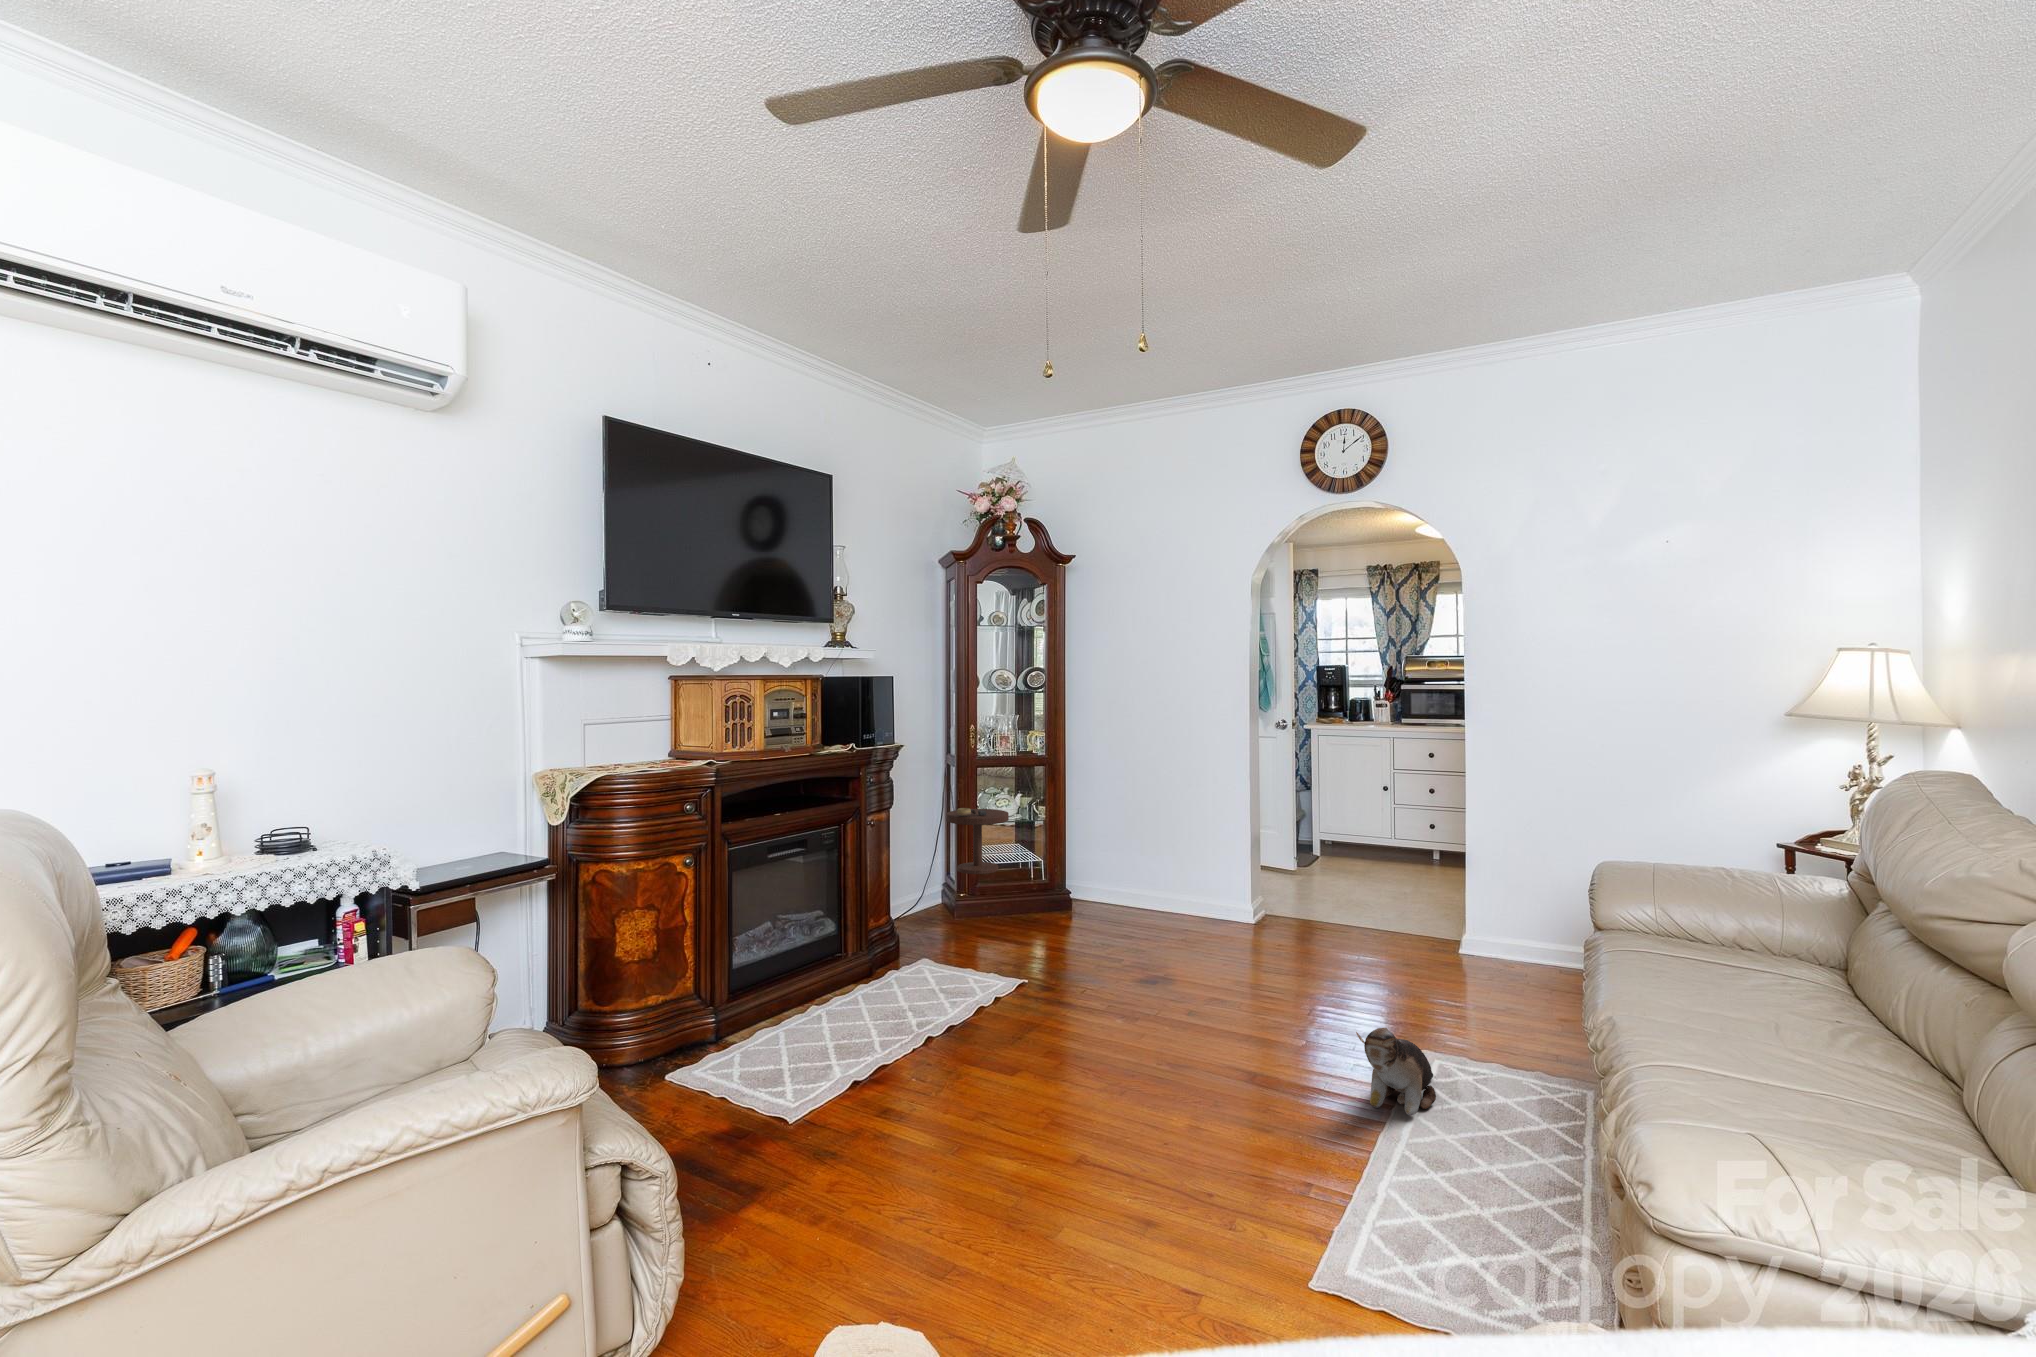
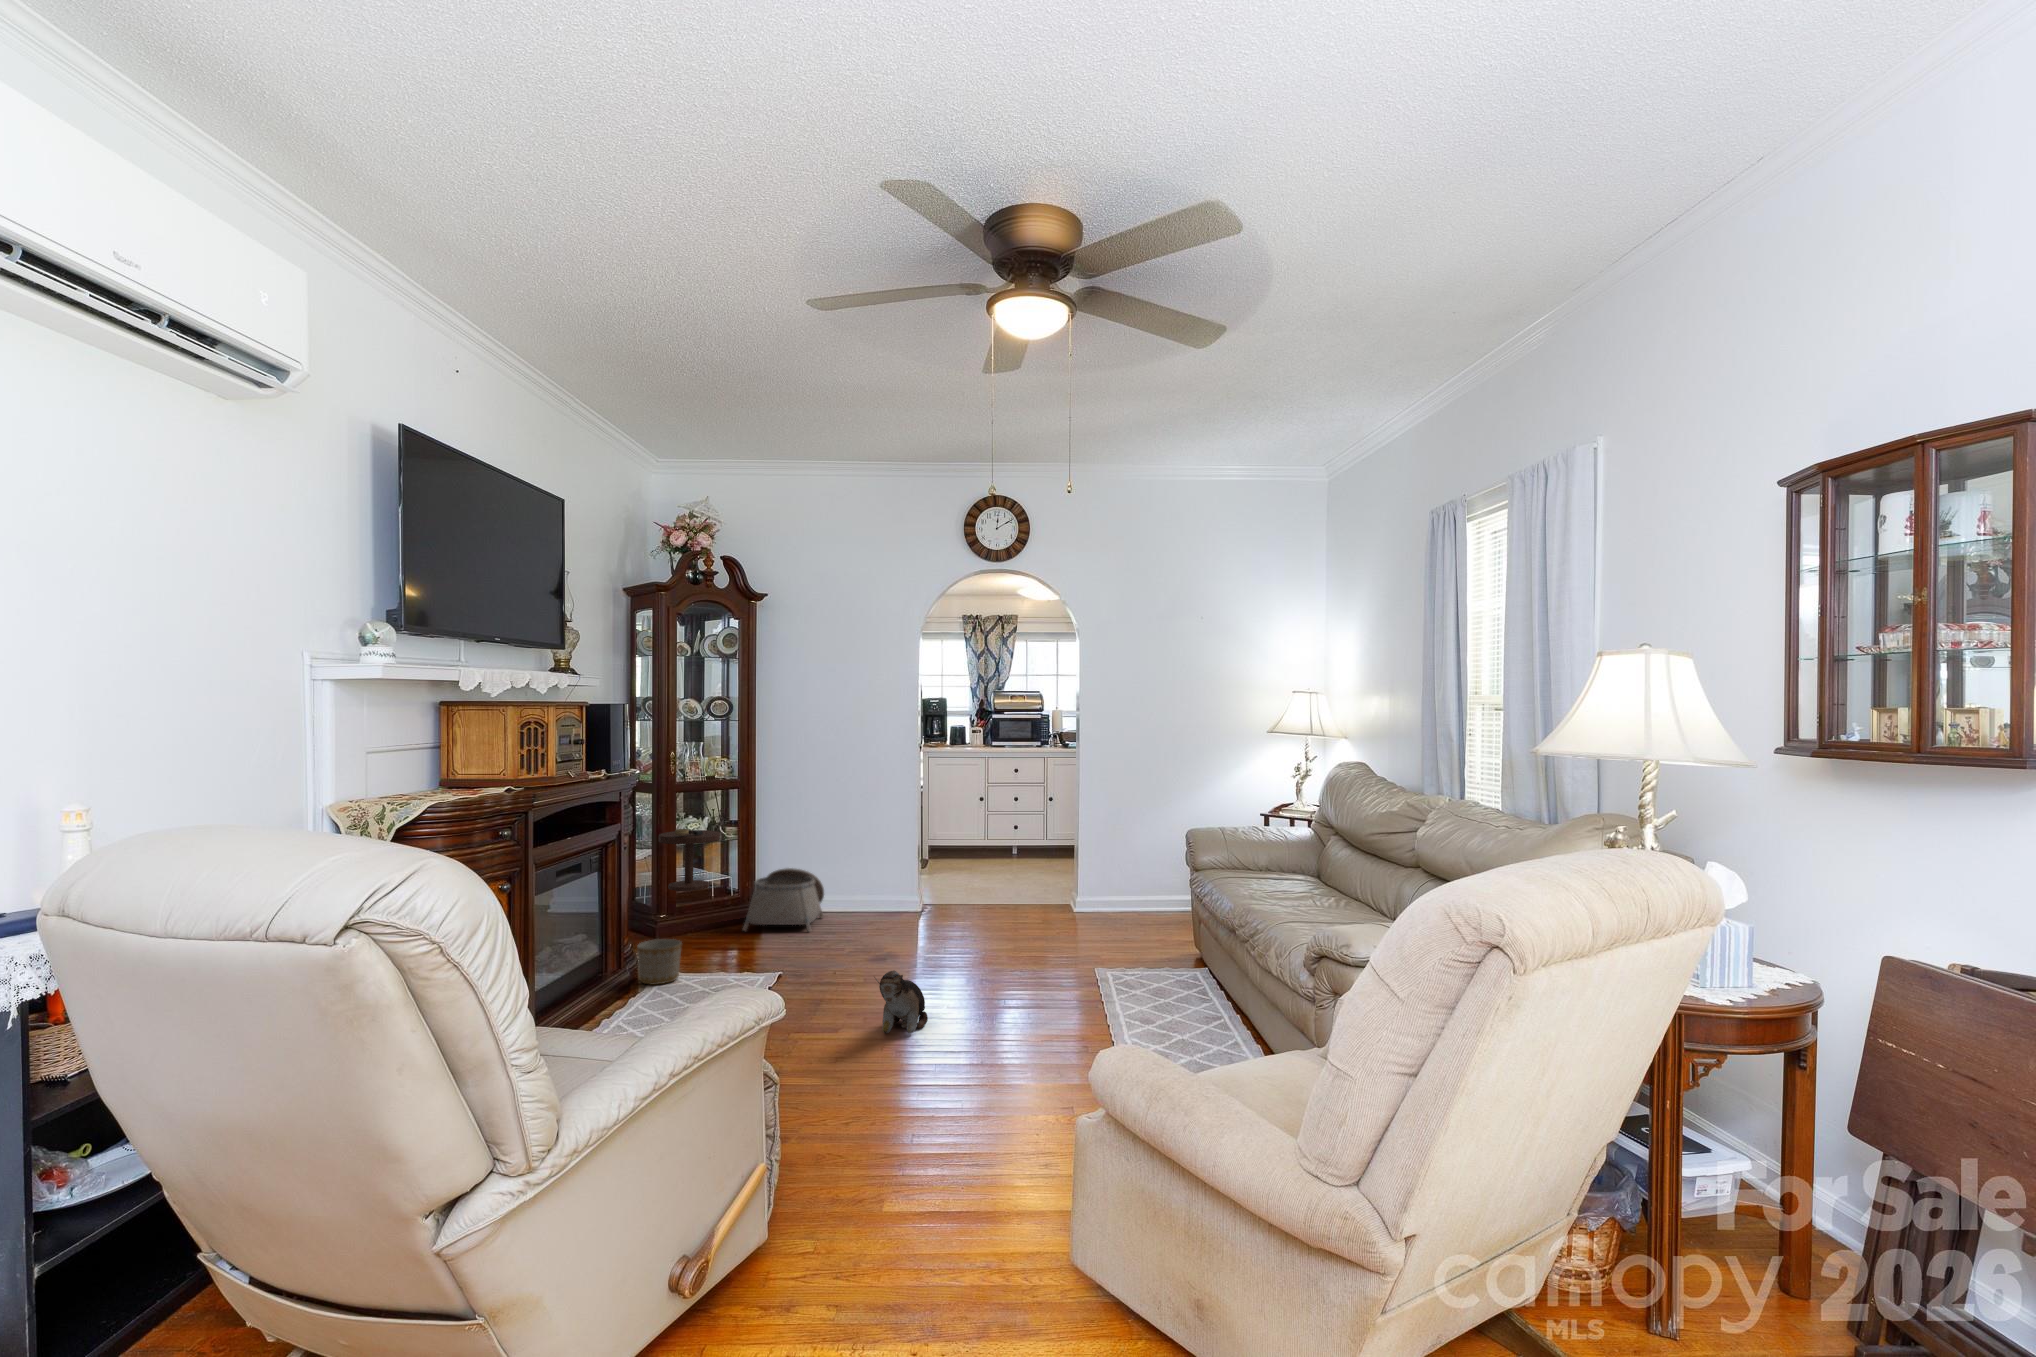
basket: none [1035,857,1137,933] -> present [743,868,824,932]
planter: none [878,928,924,978] -> present [637,939,682,985]
plush toy: present [1356,1028,1436,1115] -> present [874,970,928,1033]

